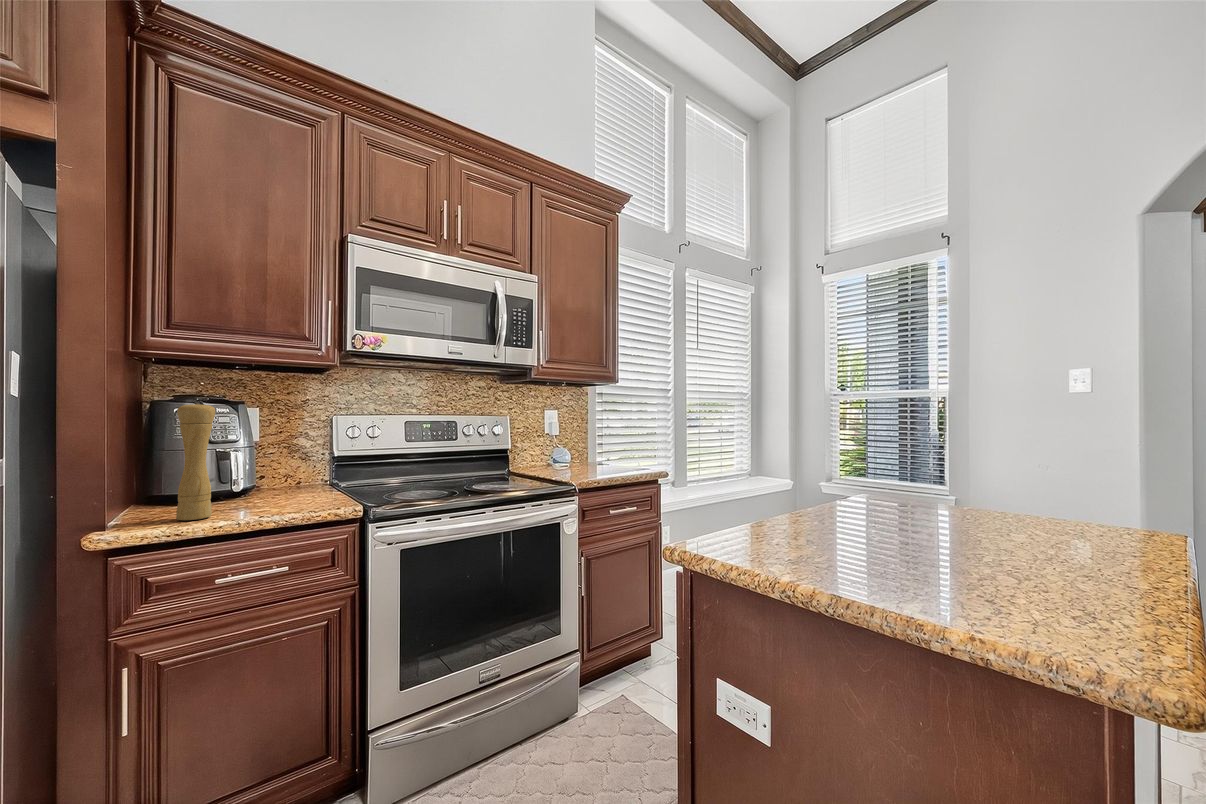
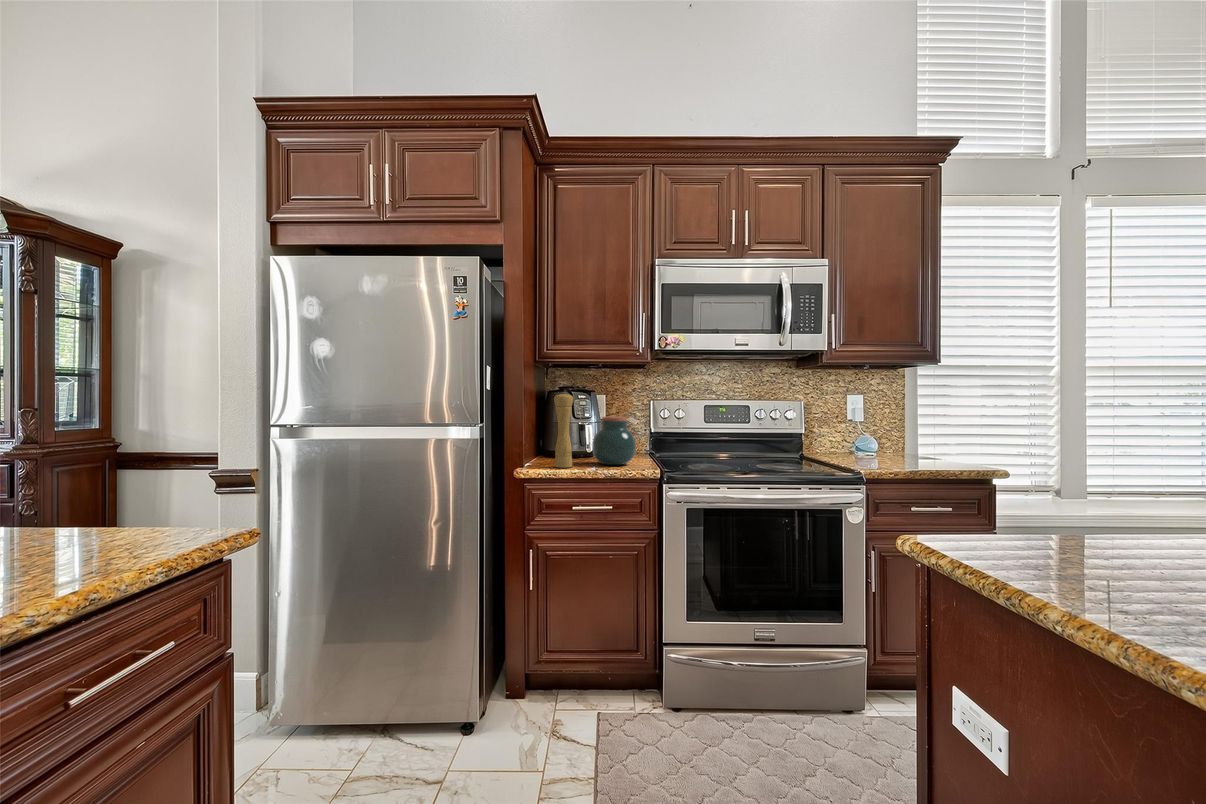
jar: none [248,437,321,506] -> present [593,417,636,465]

